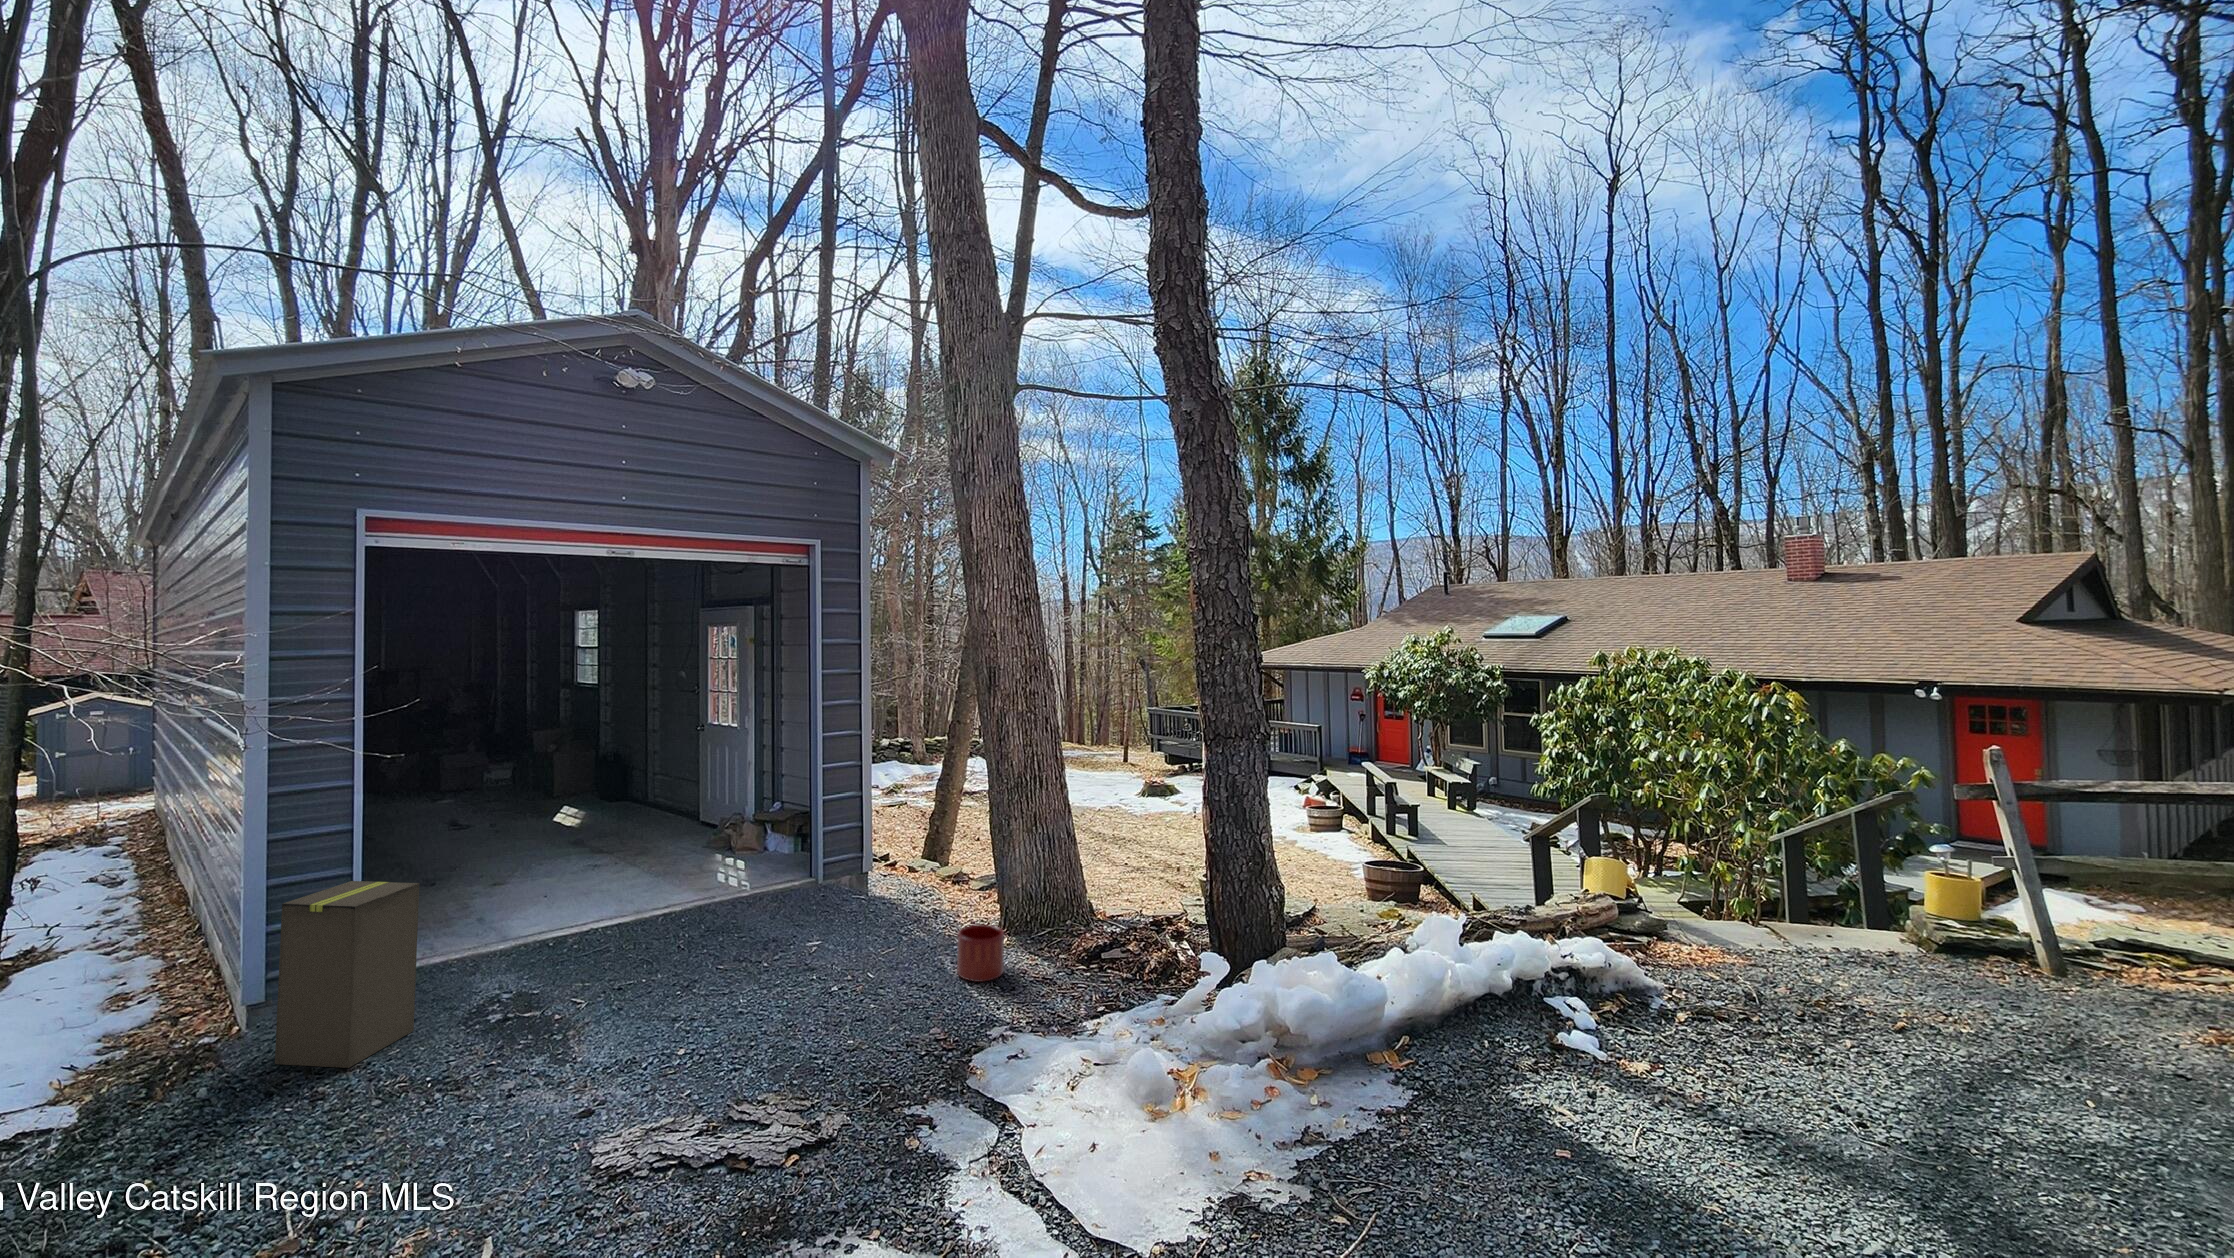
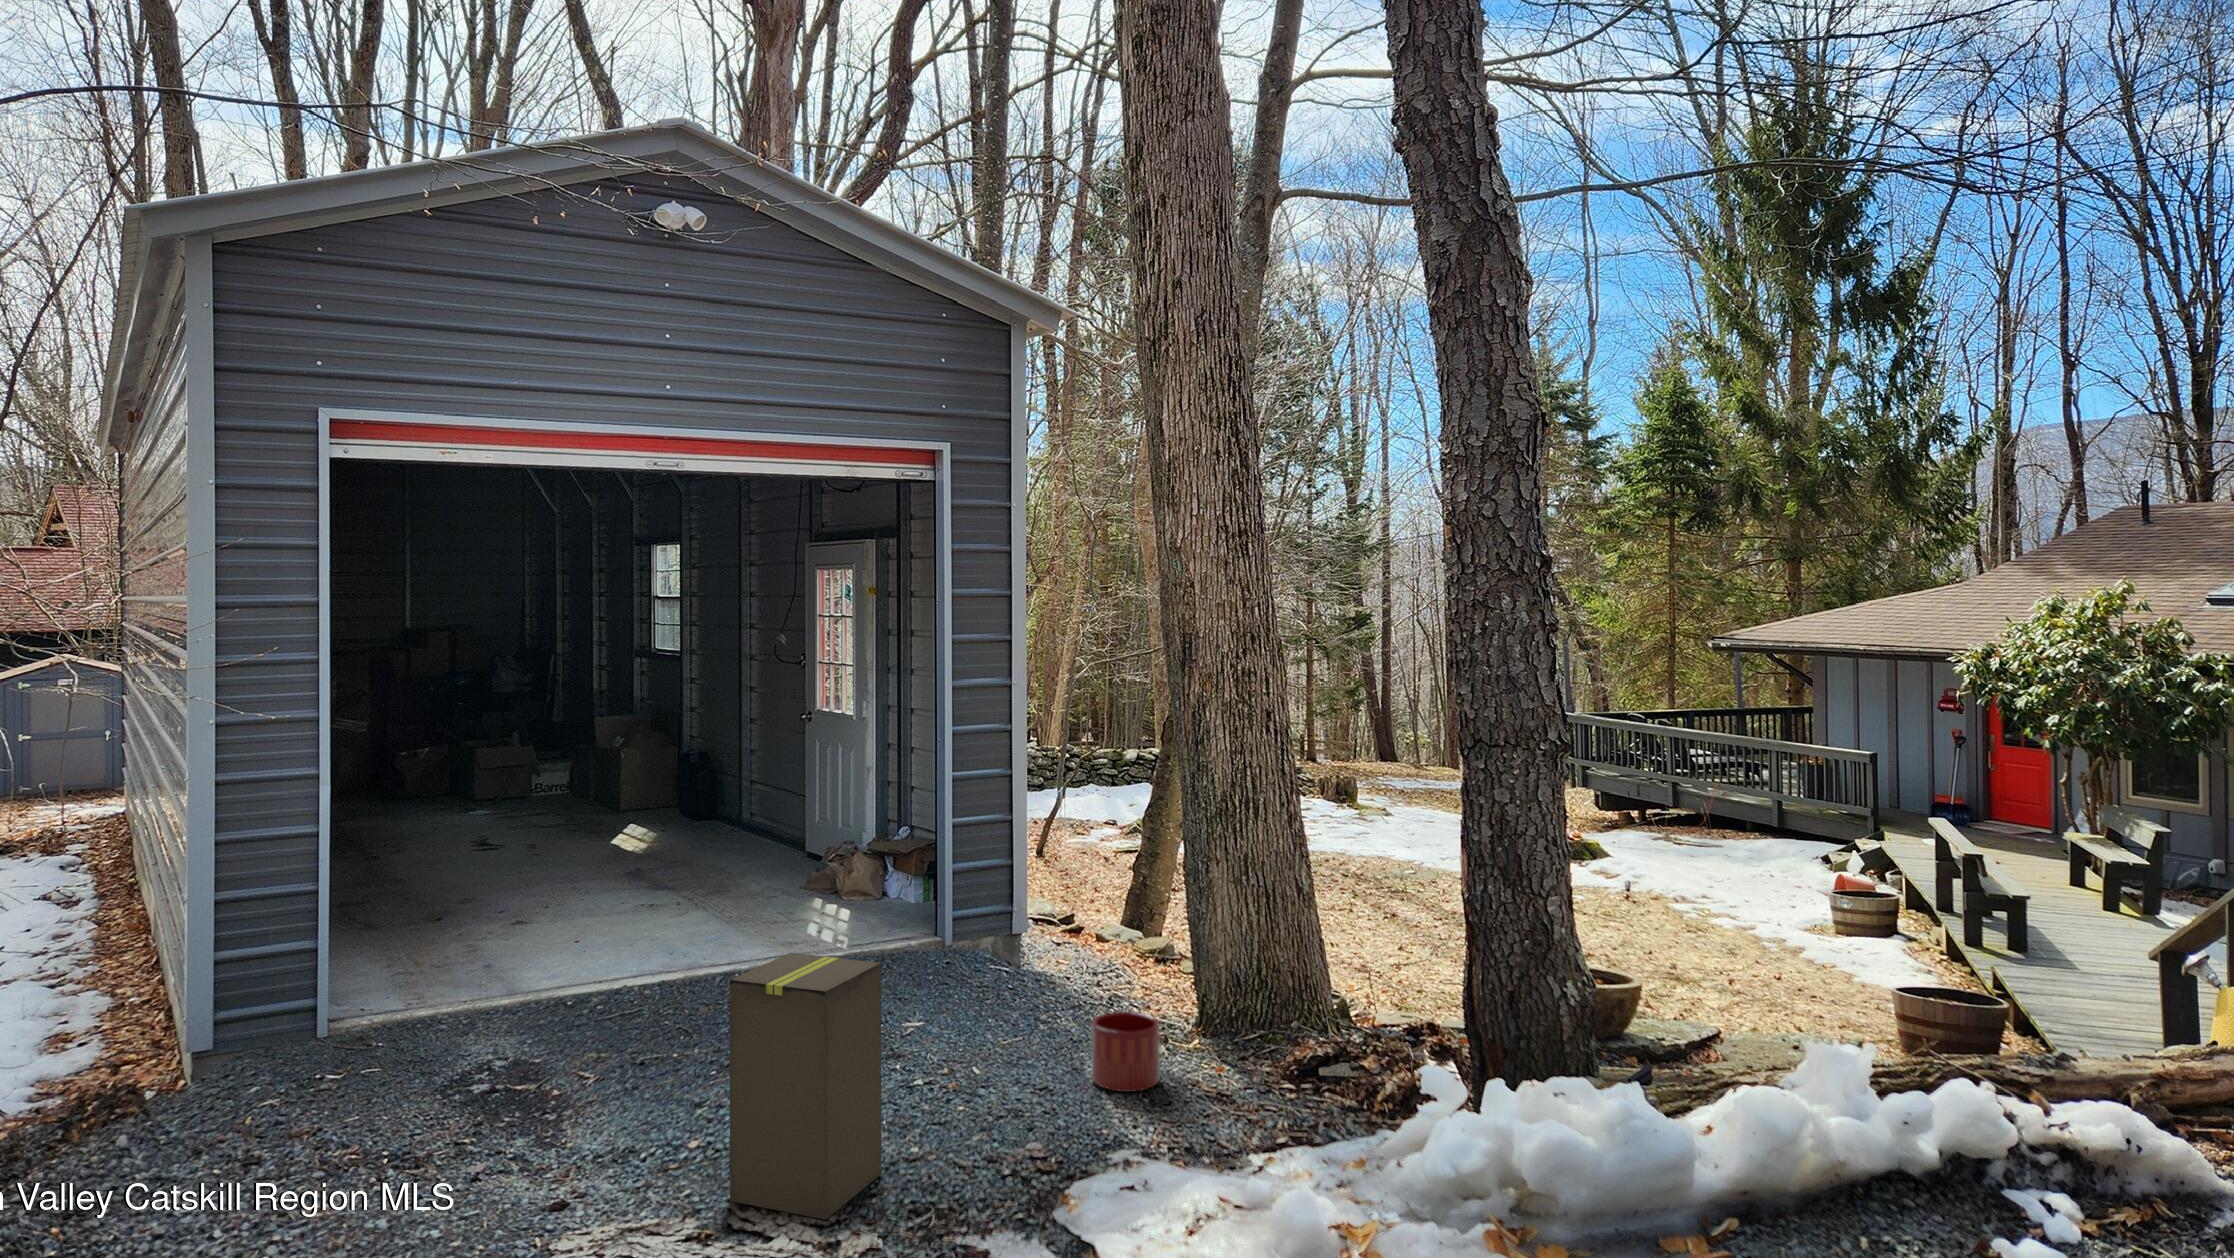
cardboard box: present [275,881,419,1068] -> present [730,953,881,1219]

